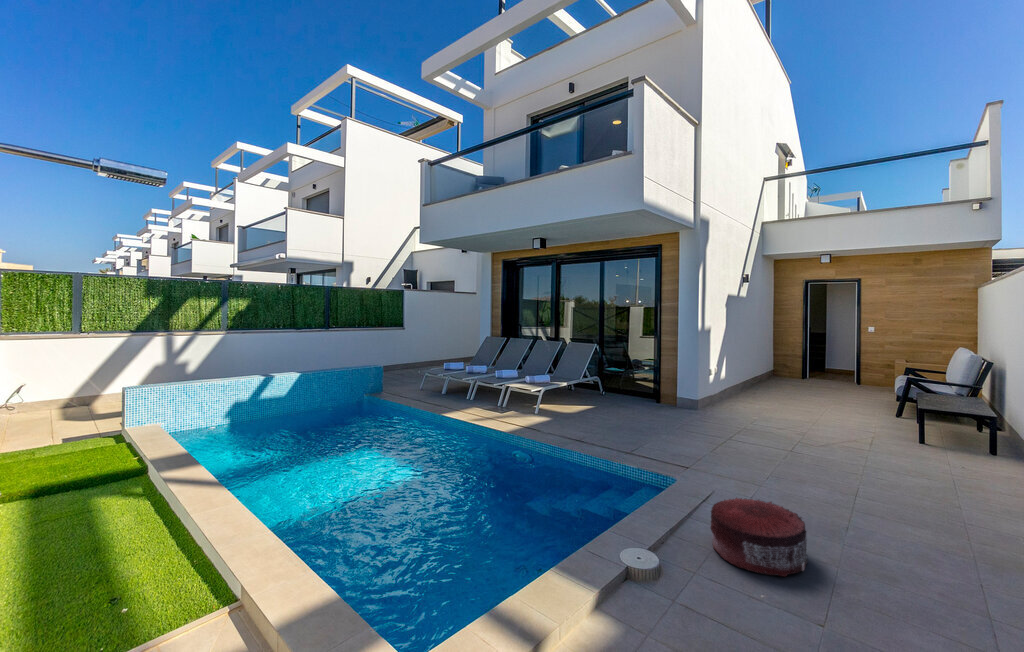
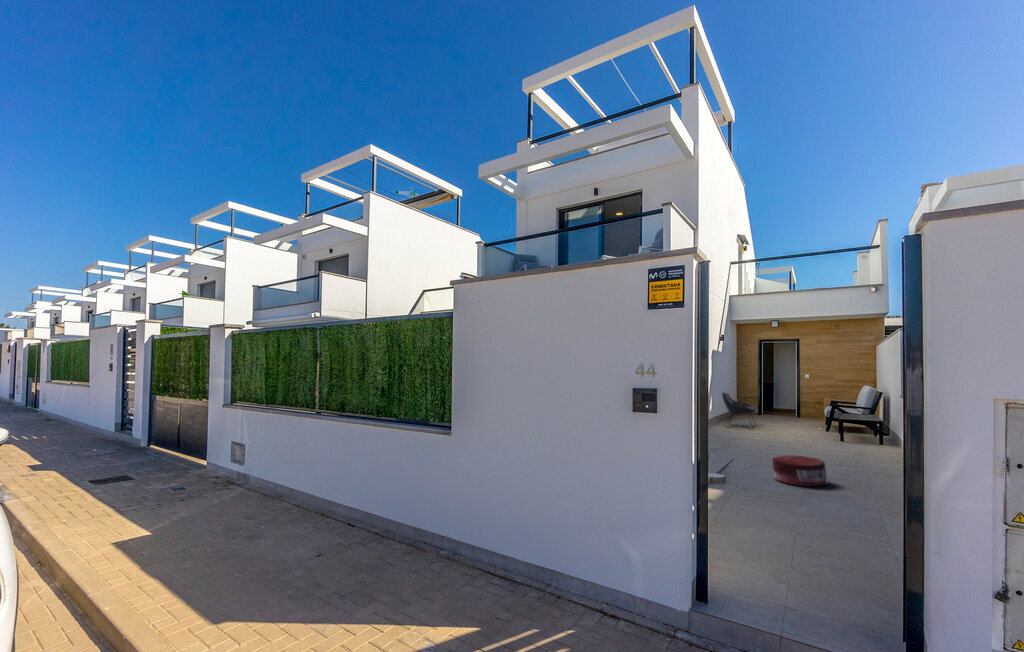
lounge chair: none [732,353,782,405] -> present [722,392,758,429]

